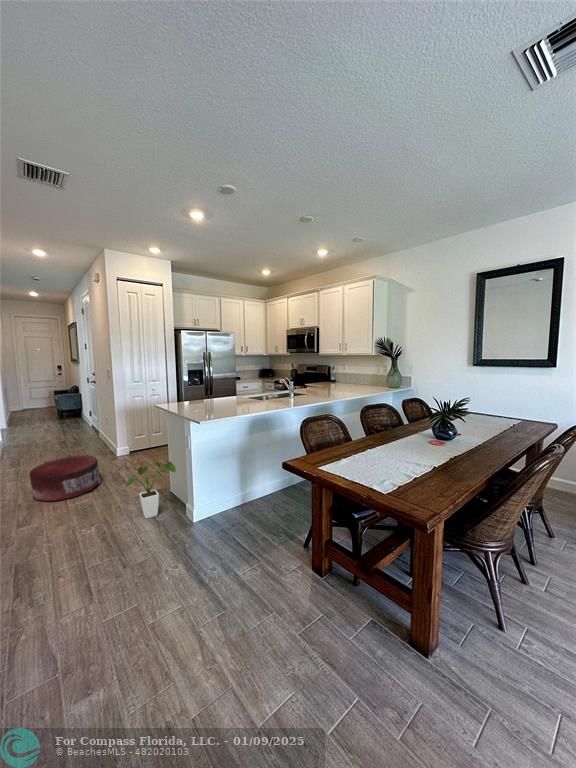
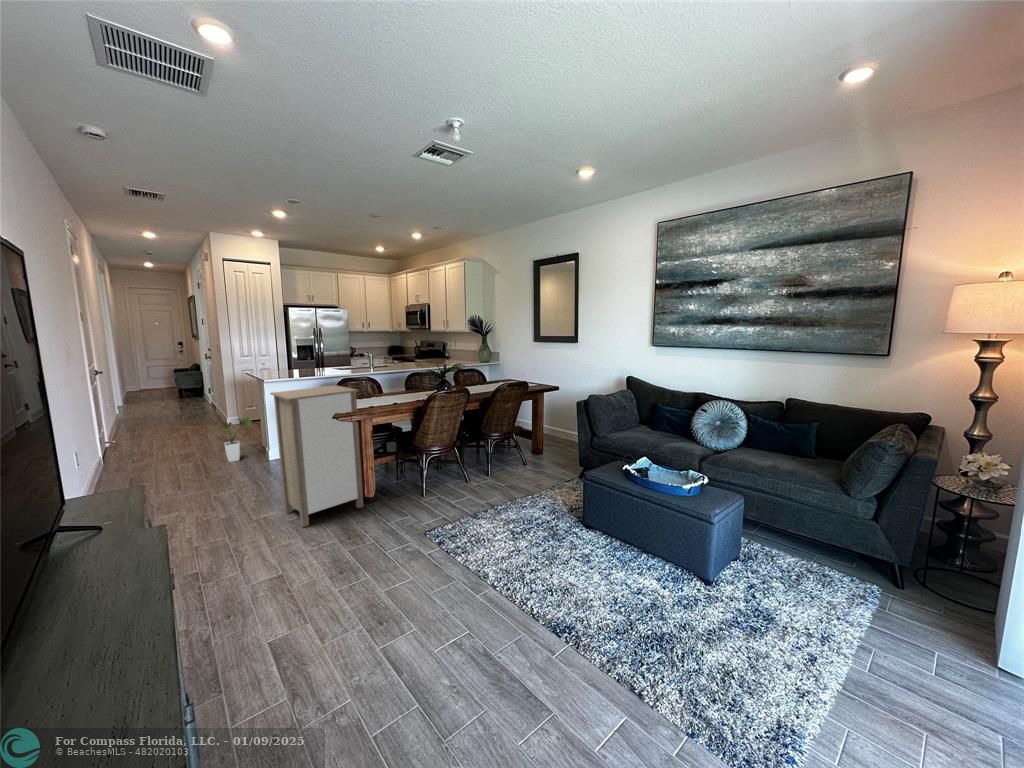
storage cabinet: none [290,433,427,724] -> present [270,385,363,527]
pouf: present [30,455,100,501] -> none [138,420,203,453]

